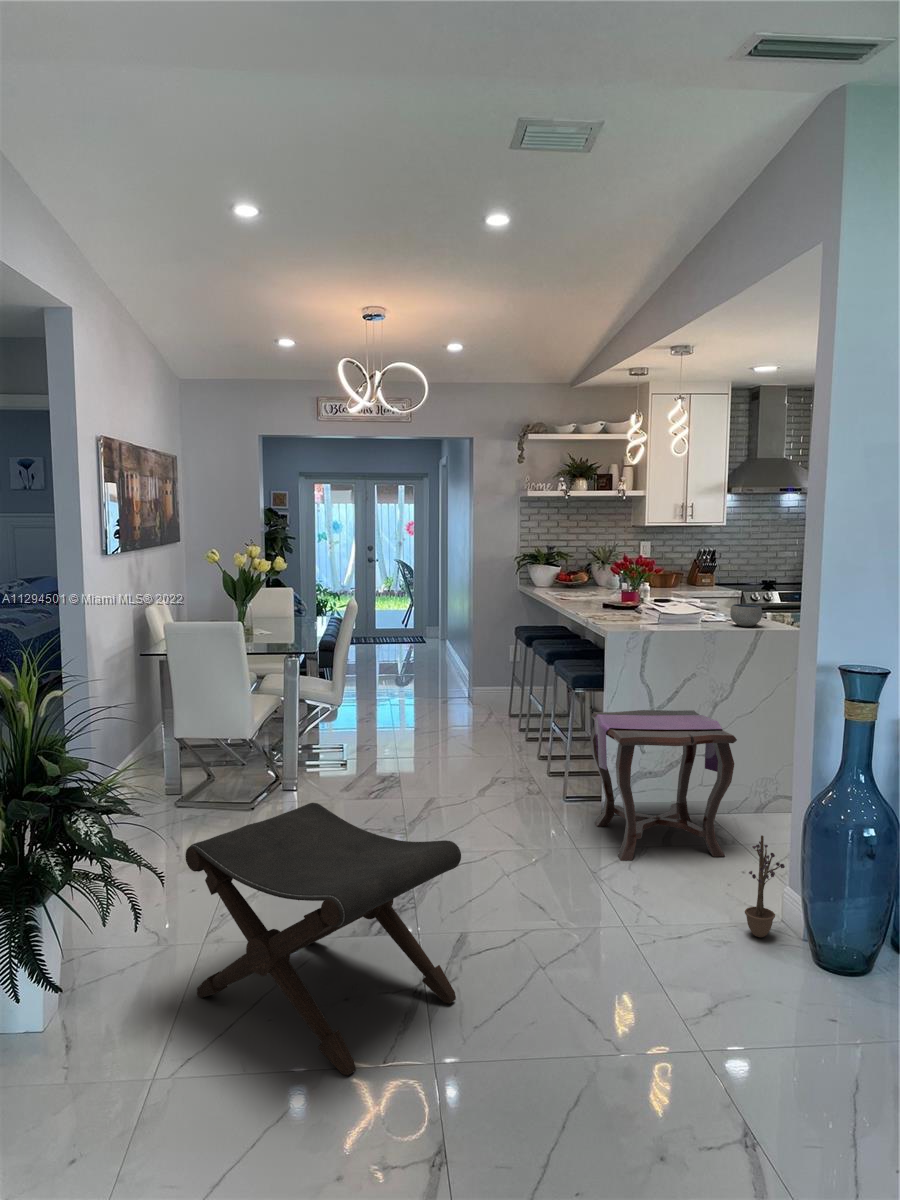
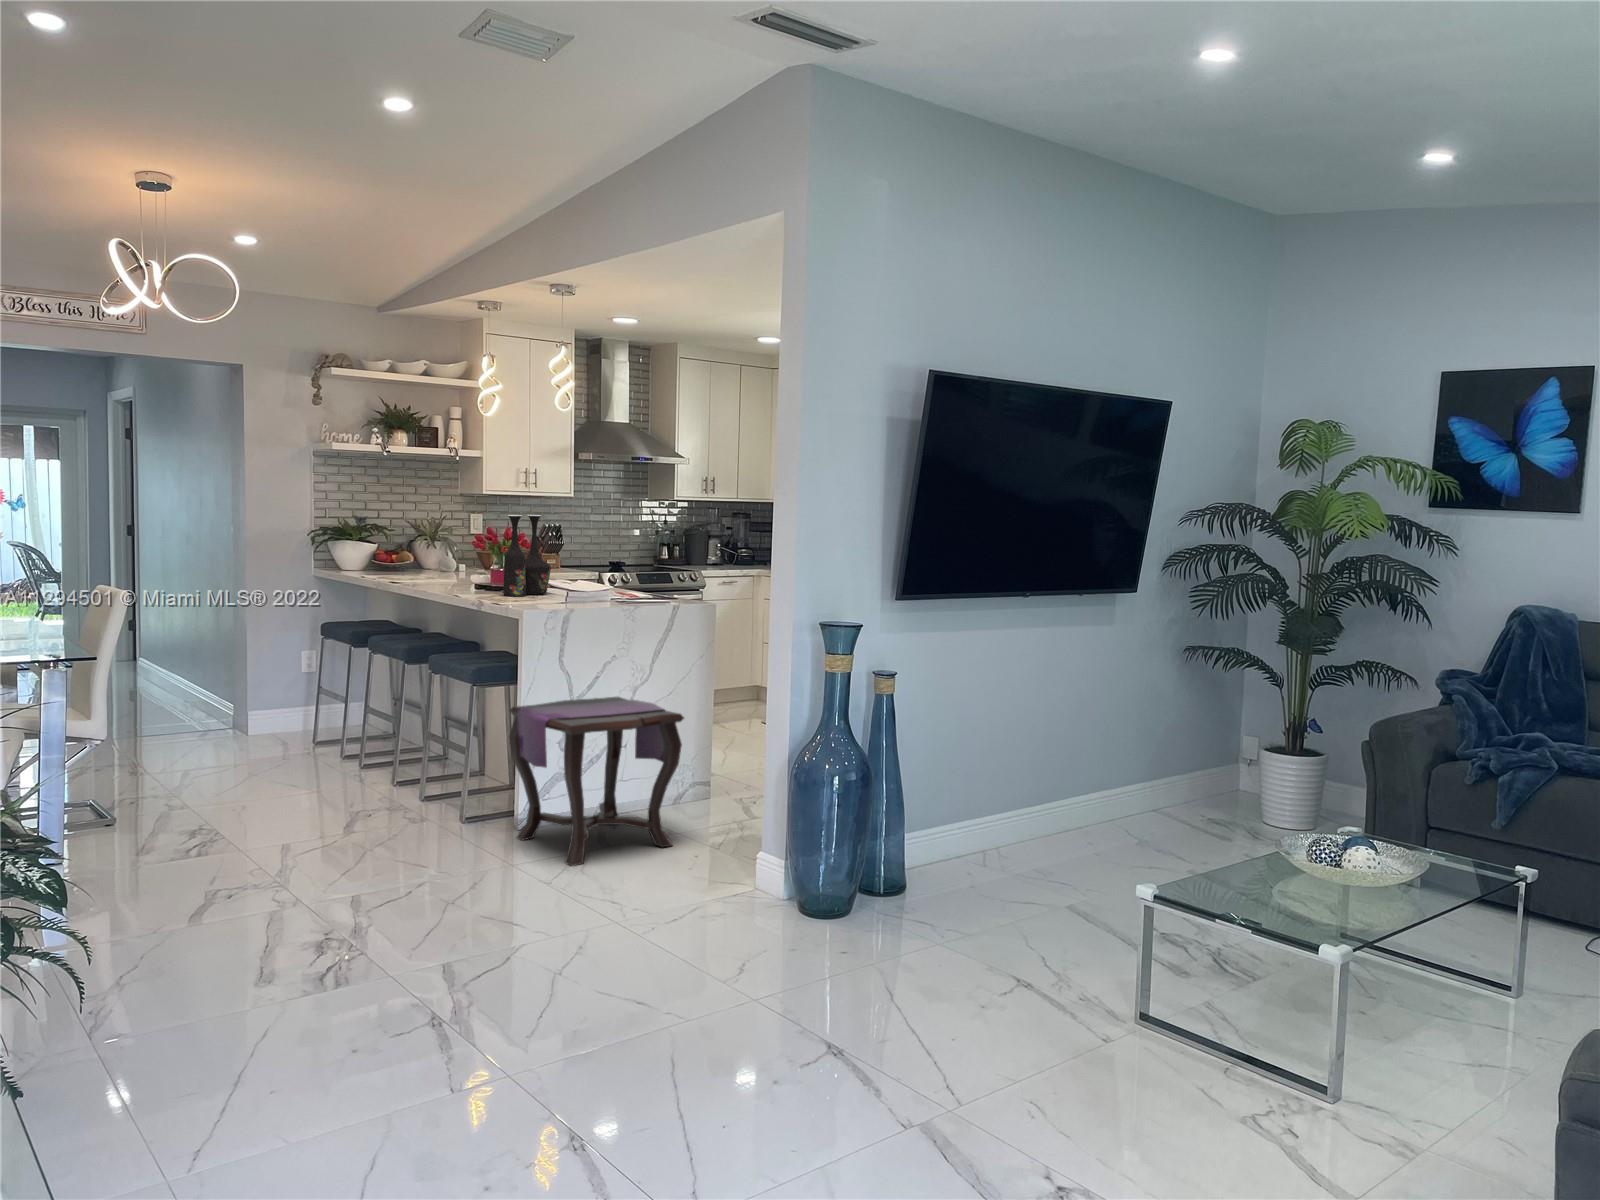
vase: none [609,547,653,617] -> present [503,515,551,597]
bowl: present [730,604,762,627] -> none [647,578,680,602]
footstool: present [185,803,461,1076] -> none [152,824,504,1098]
decorative plant: present [745,835,785,937] -> none [734,800,768,903]

